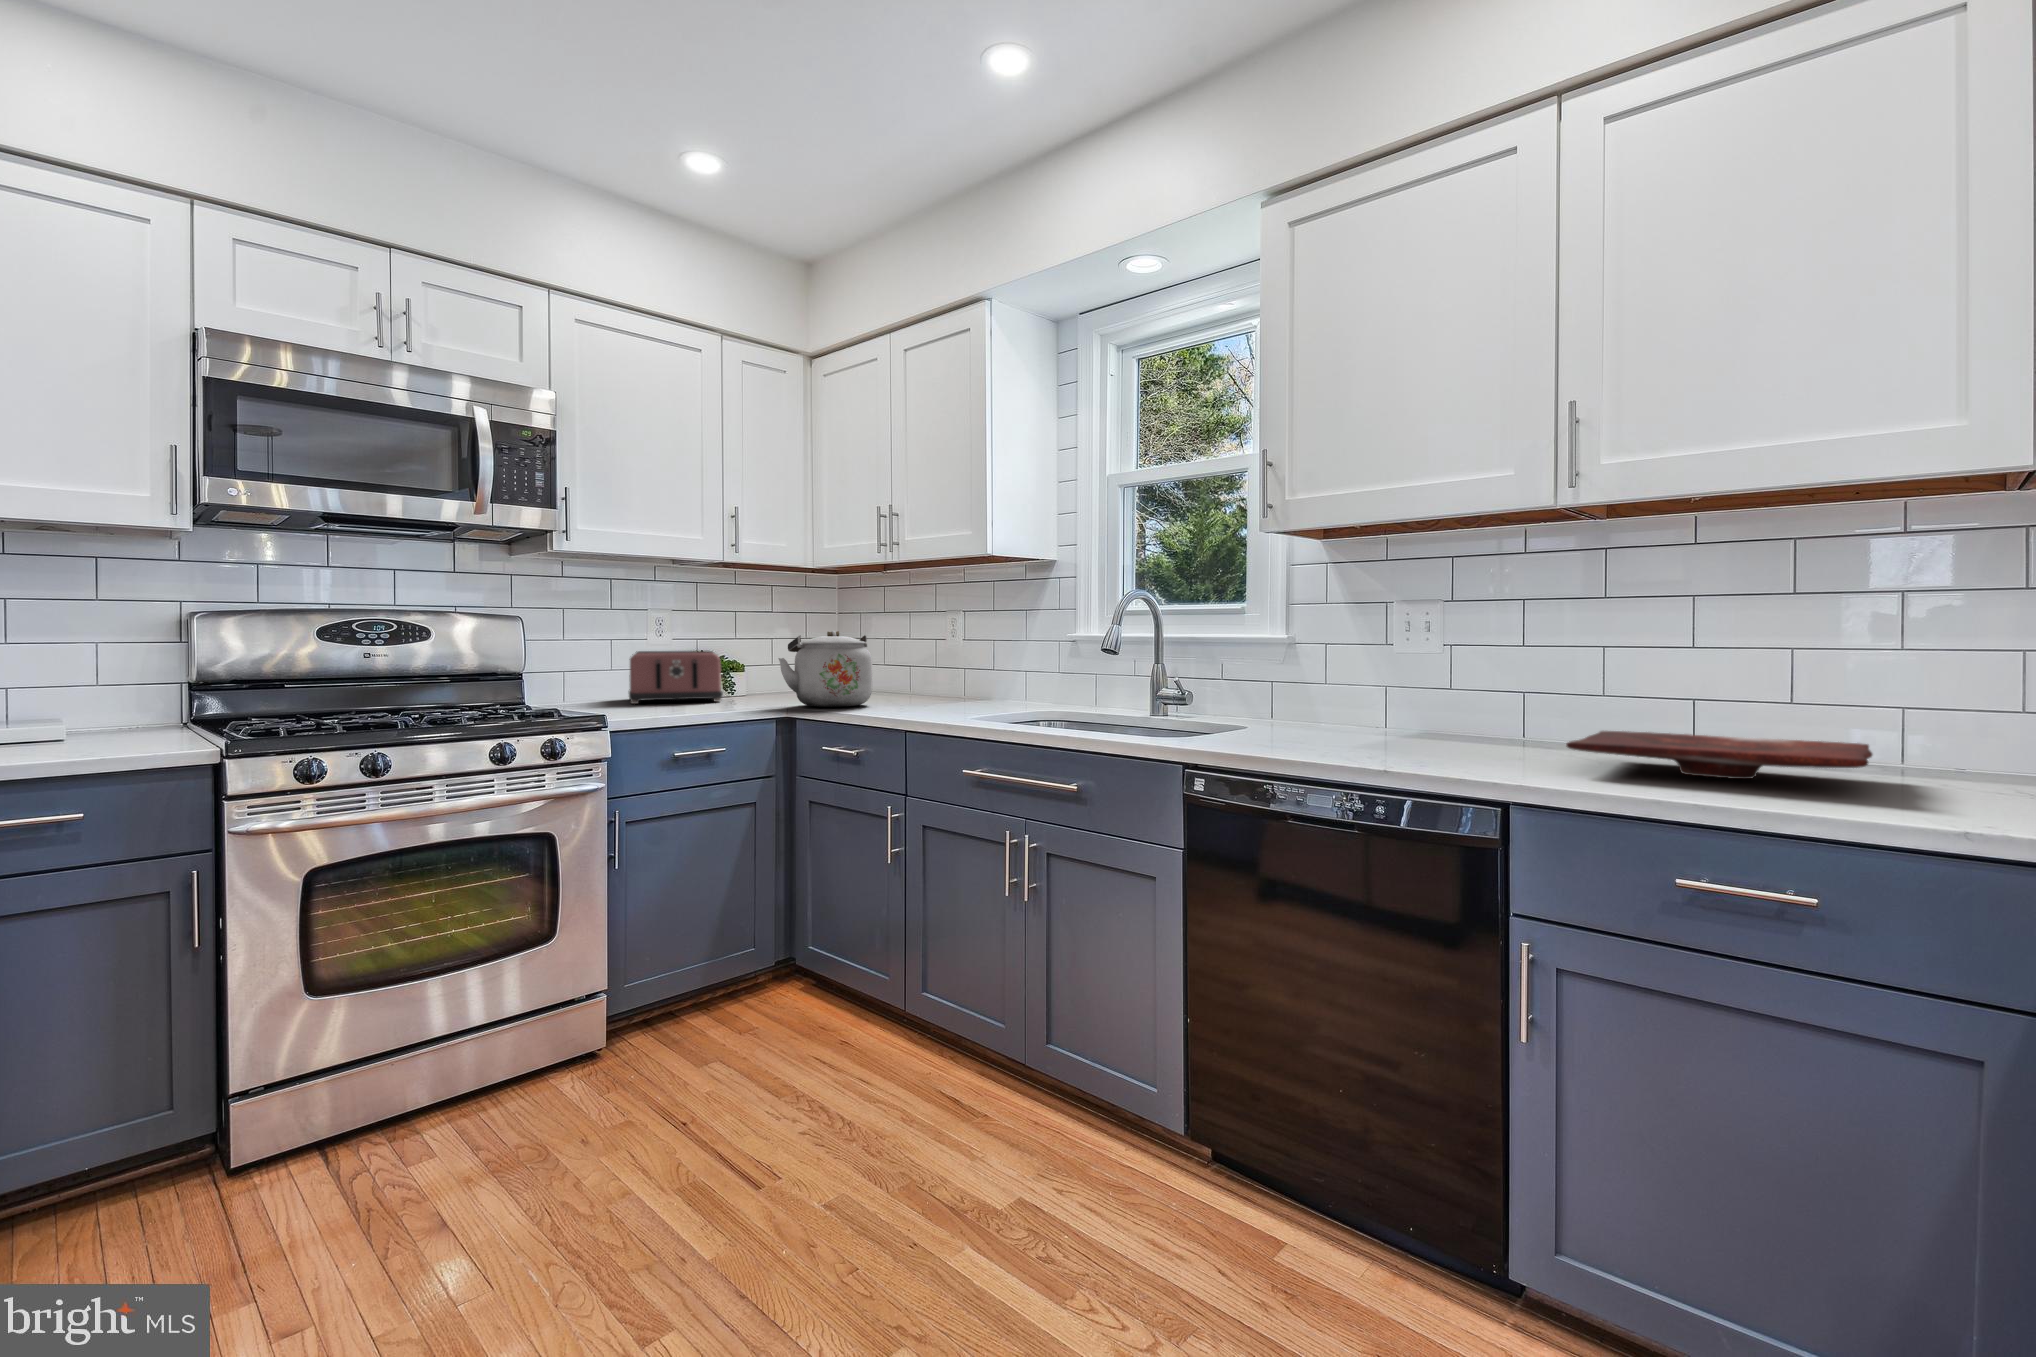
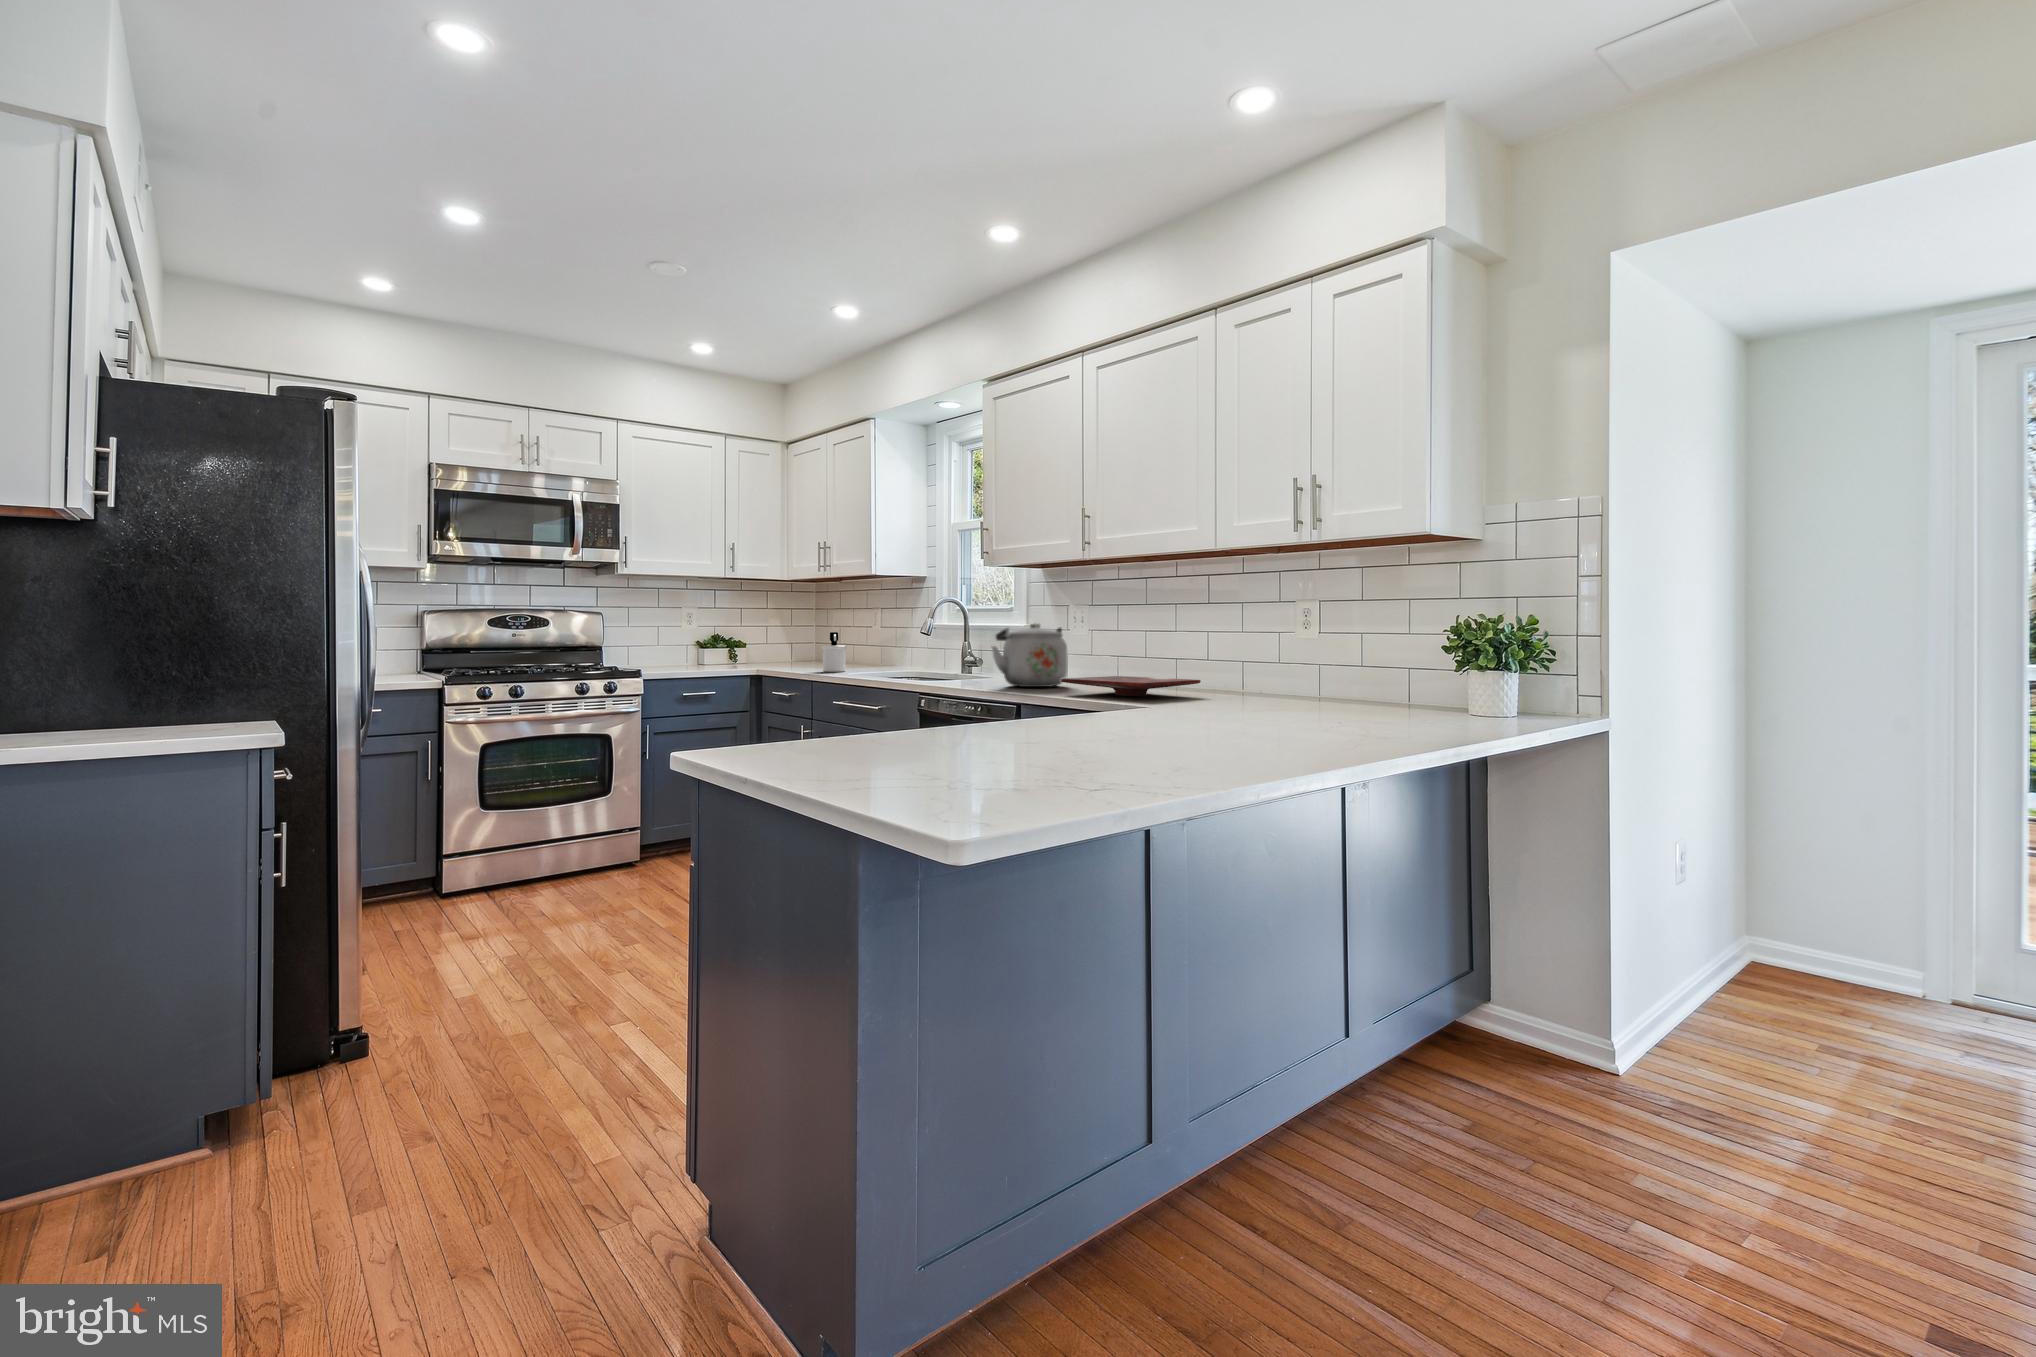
kettle: present [778,631,872,707] -> present [992,623,1067,687]
soap dispenser: none [902,647,941,711] -> present [822,632,846,672]
toaster: present [629,651,723,704] -> none [668,635,729,667]

